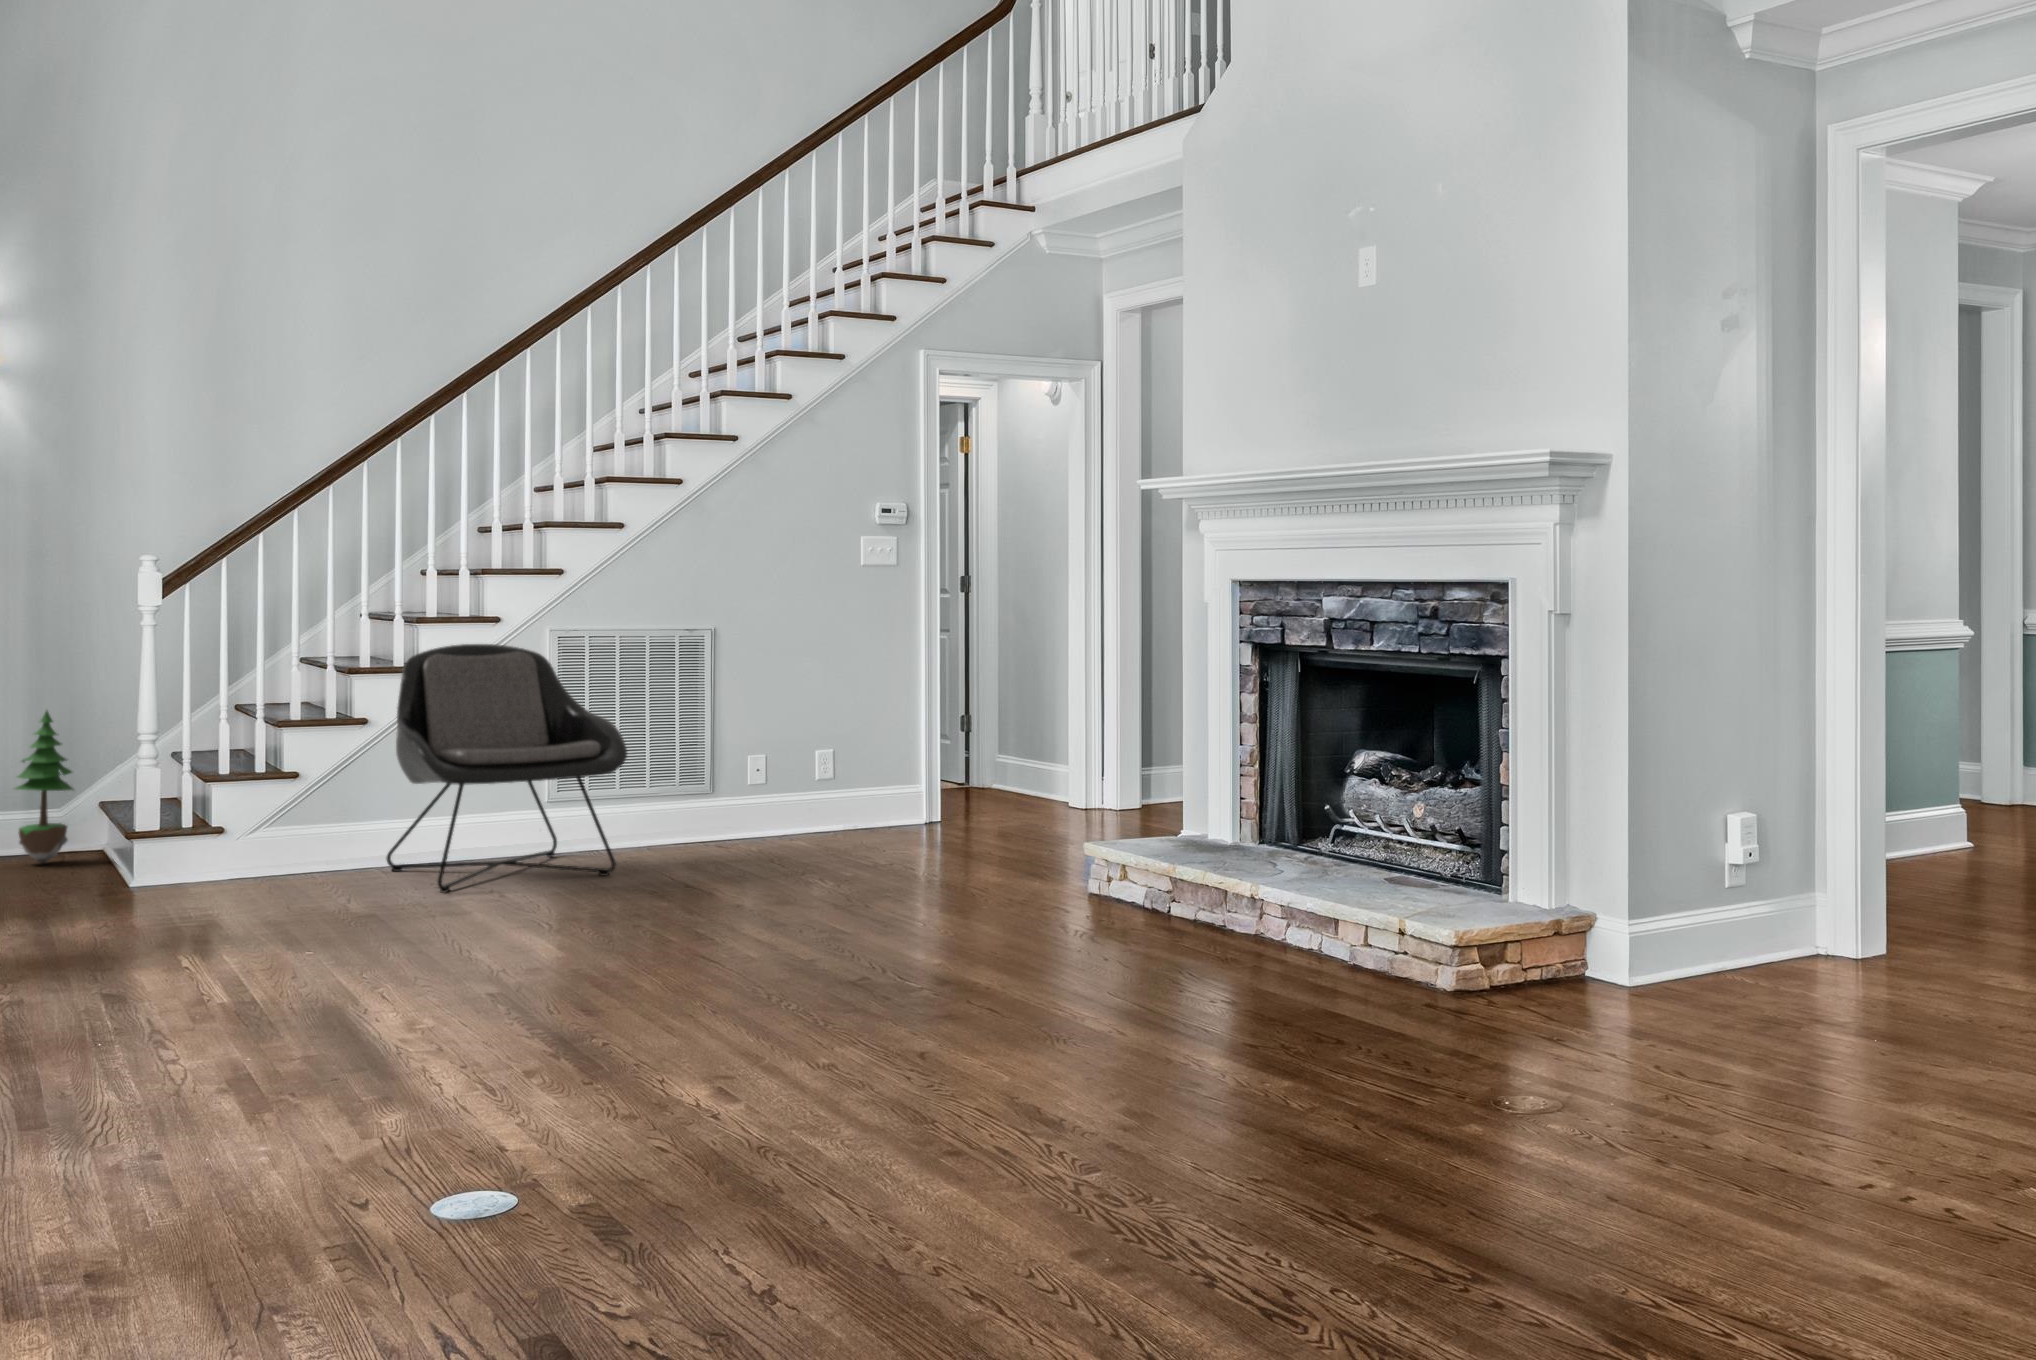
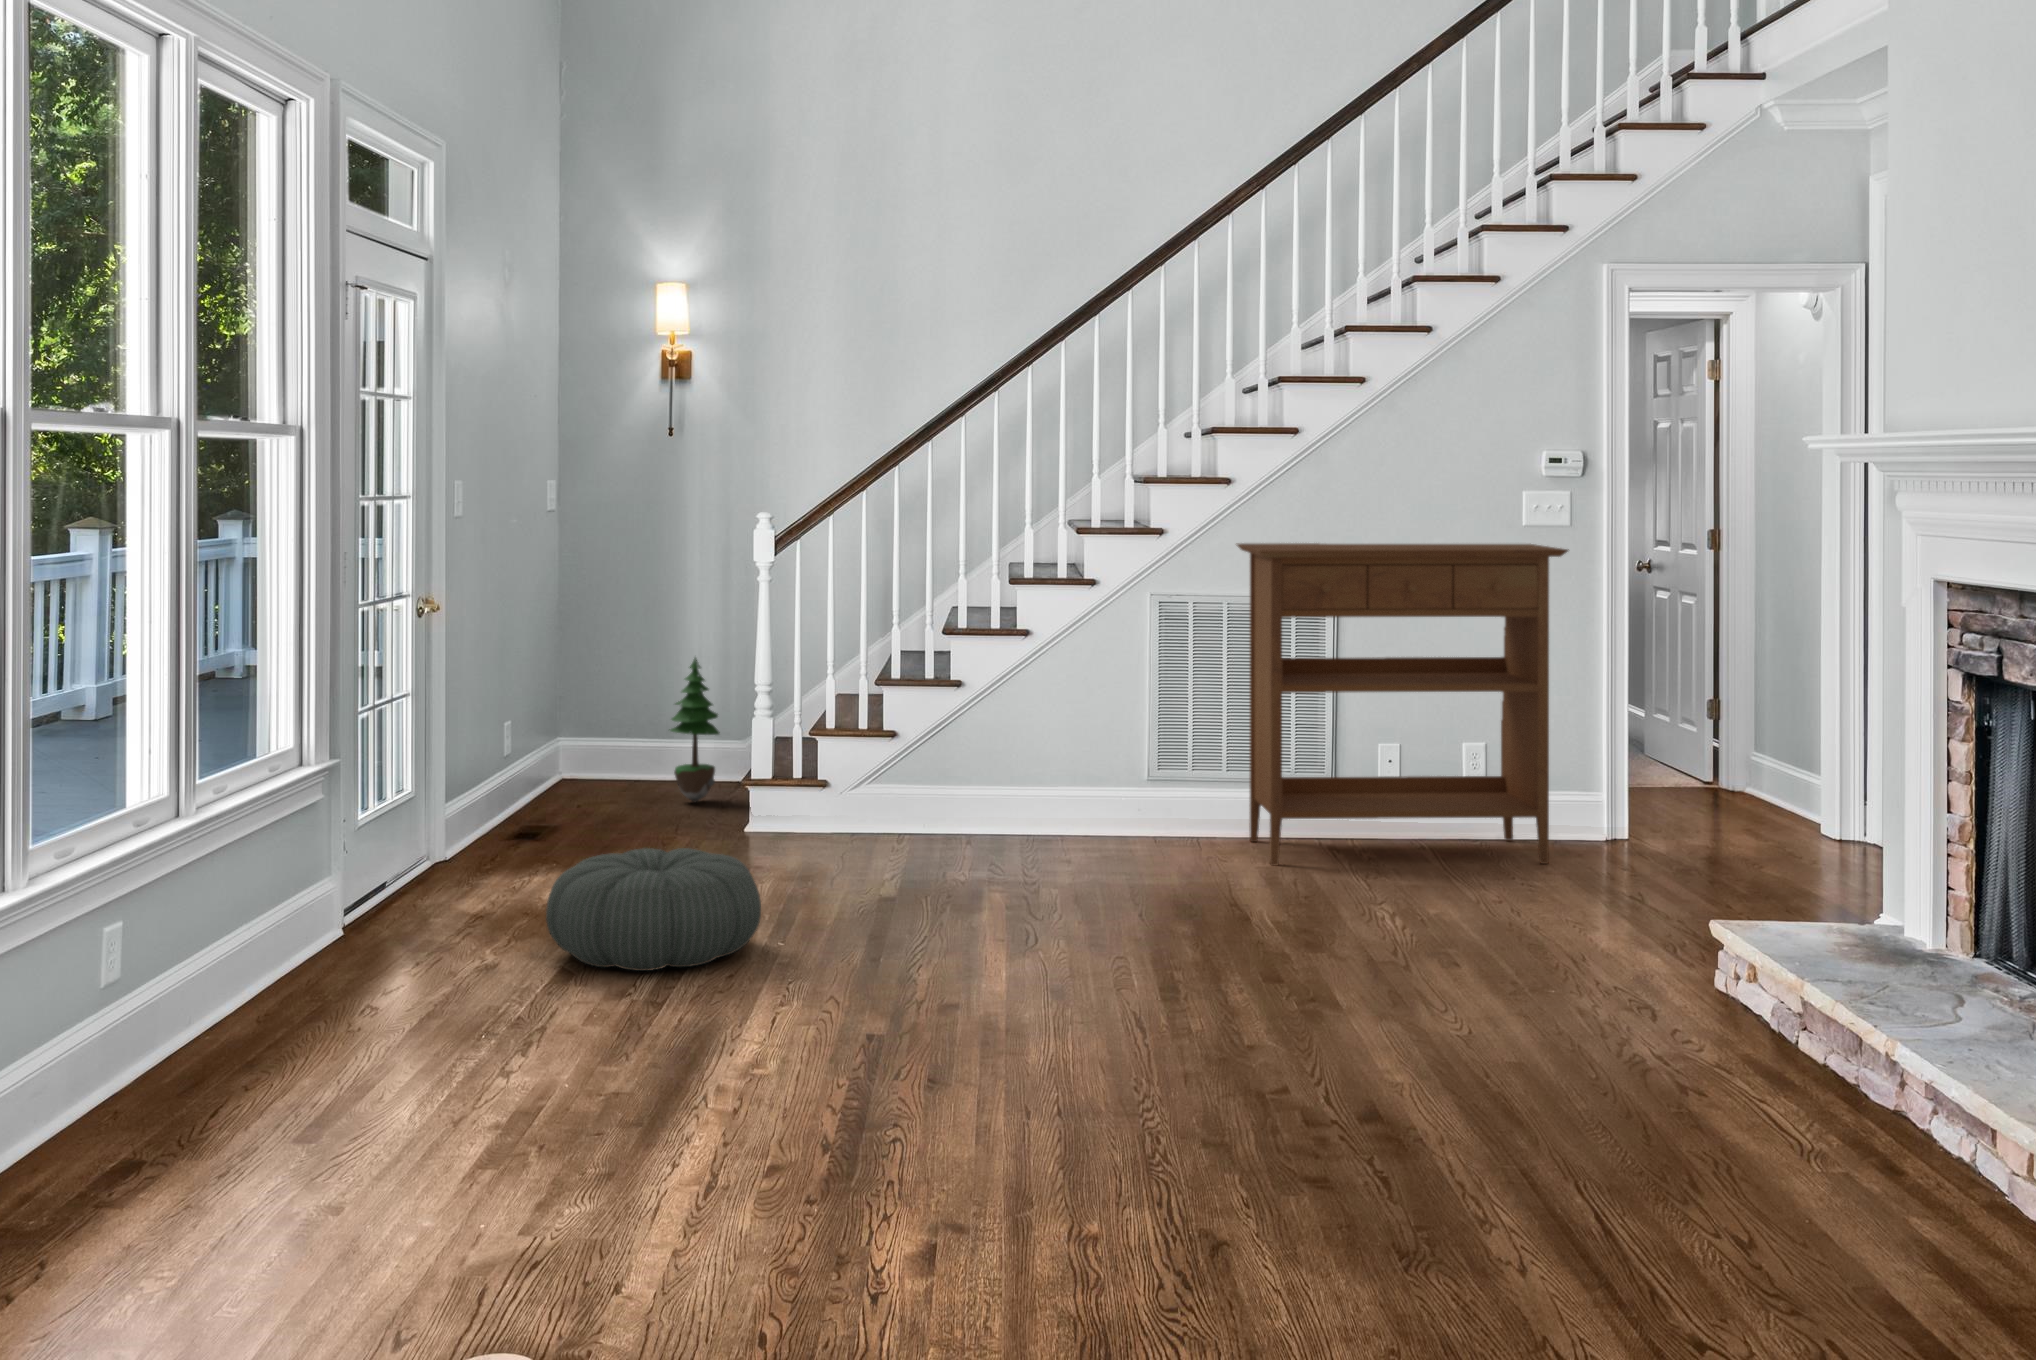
console table: none [632,578,914,858] -> present [1237,543,1569,866]
lounge chair: present [387,644,627,893] -> none [955,611,1189,885]
pouf: none [72,866,299,980] -> present [546,848,761,971]

